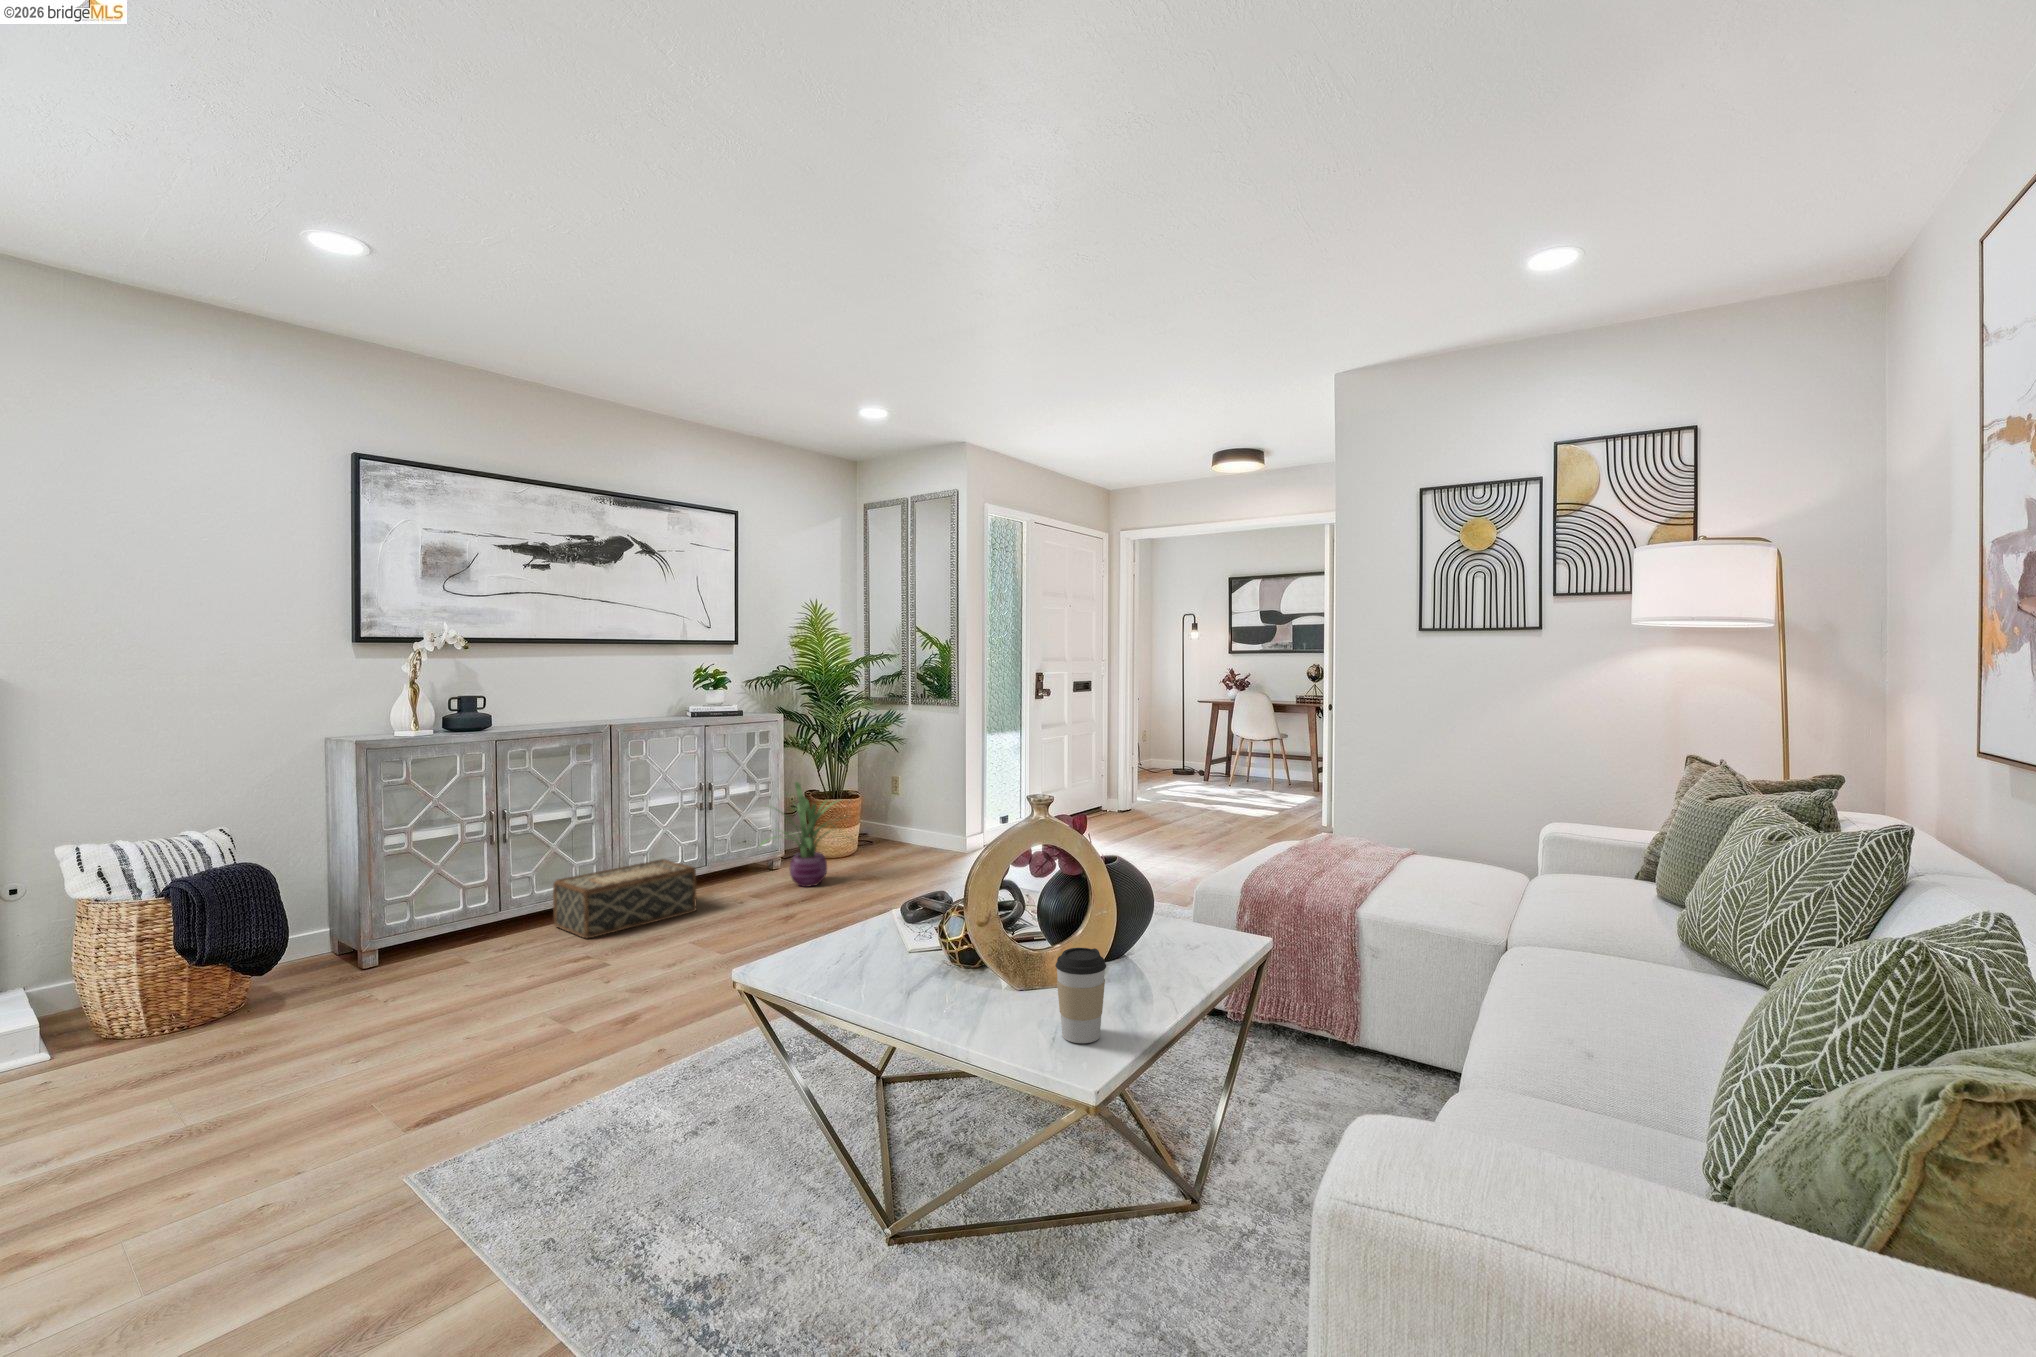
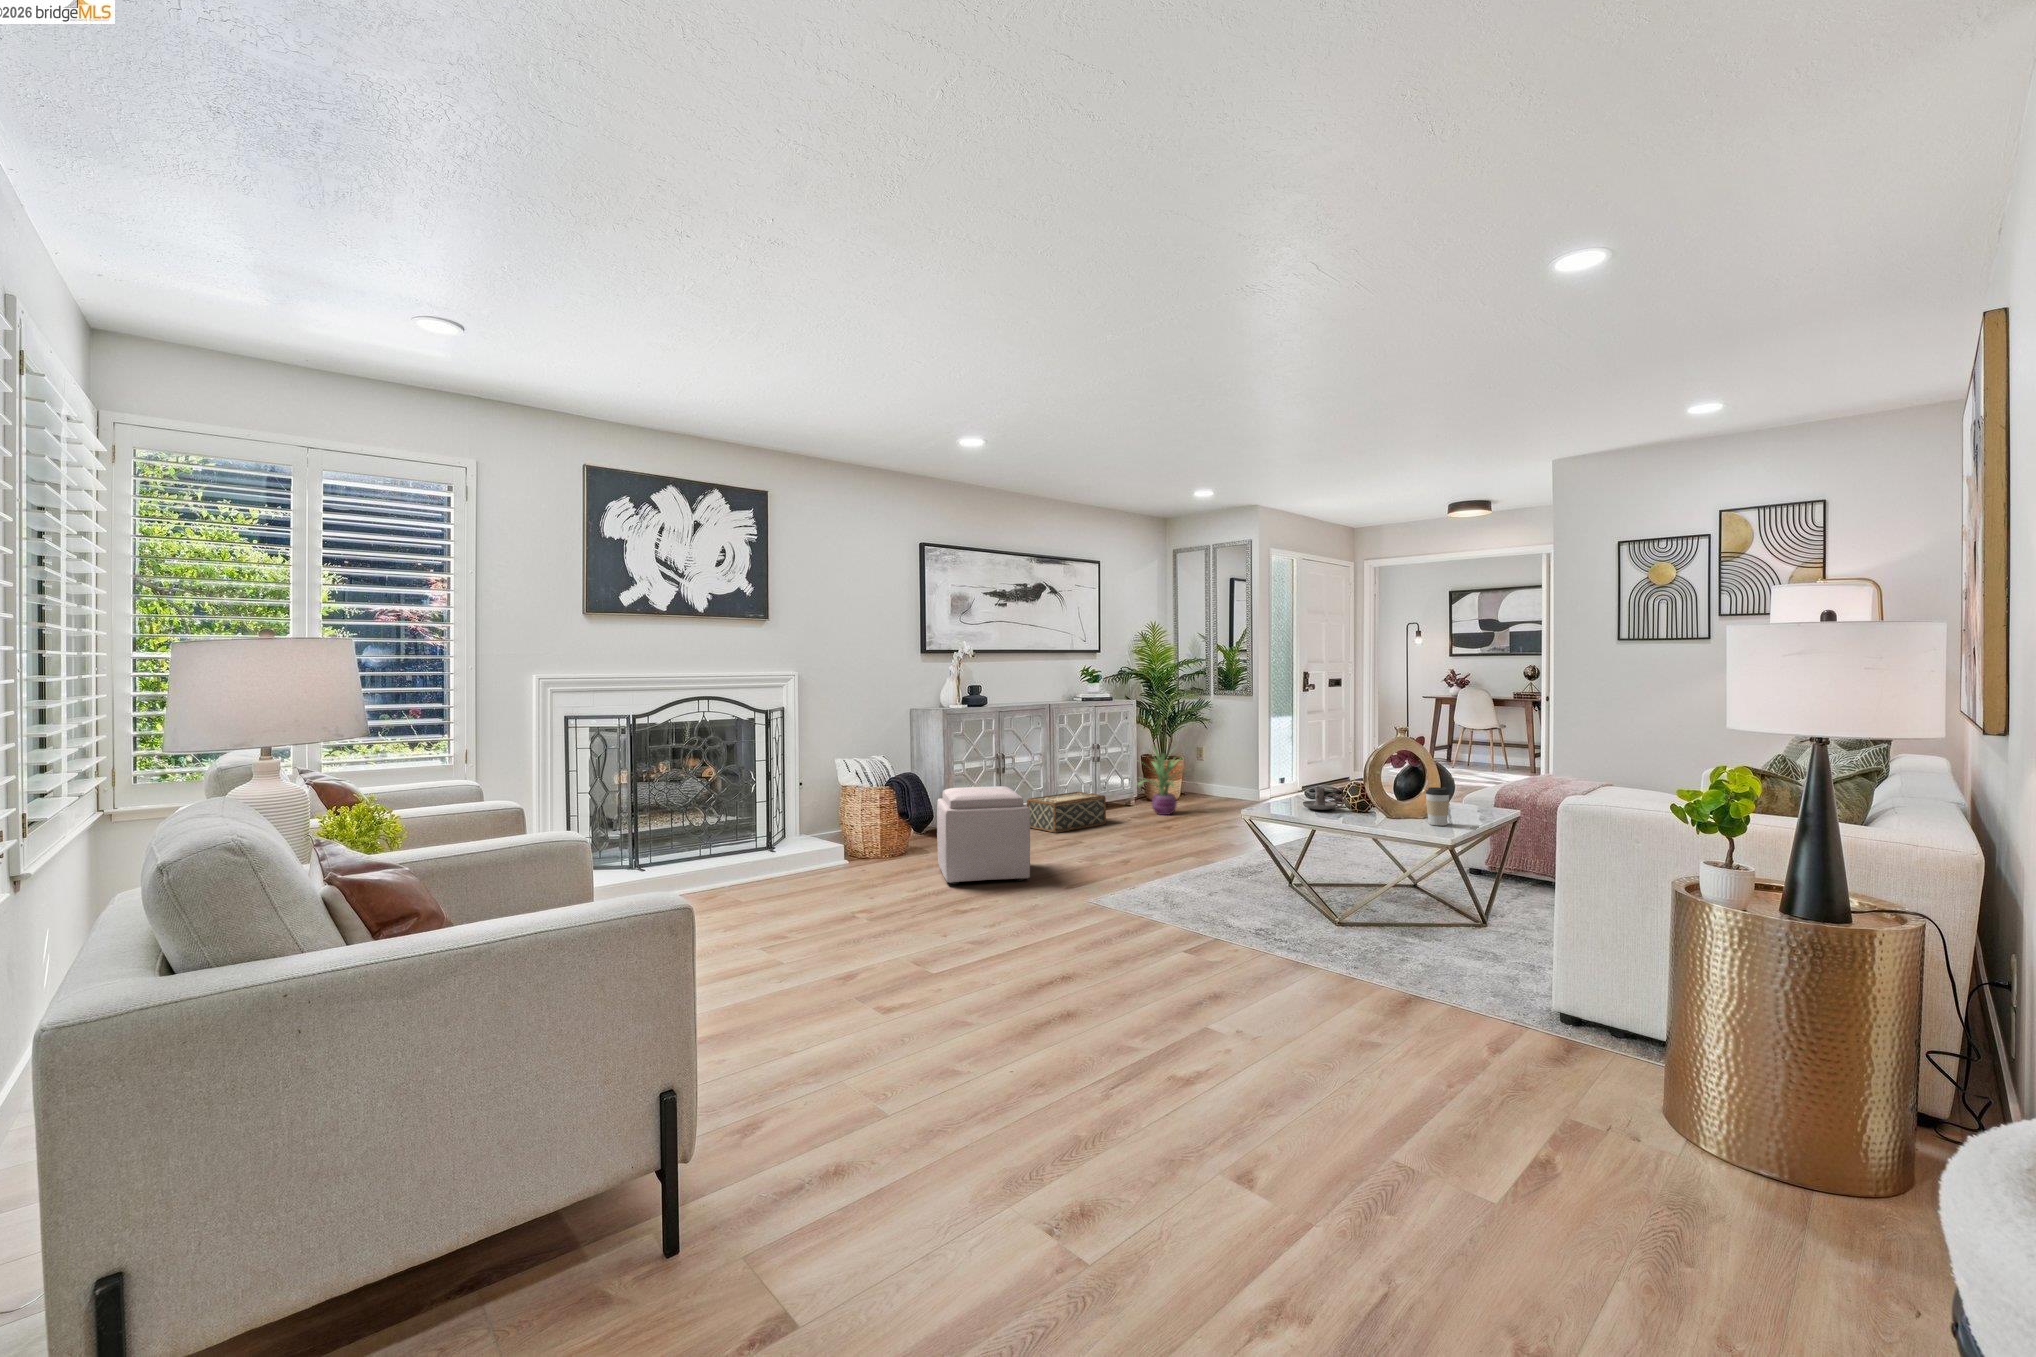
ottoman: none [125,898,400,1135] -> present [937,786,1030,884]
candle holder: none [835,927,913,982] -> present [1303,787,1344,810]

